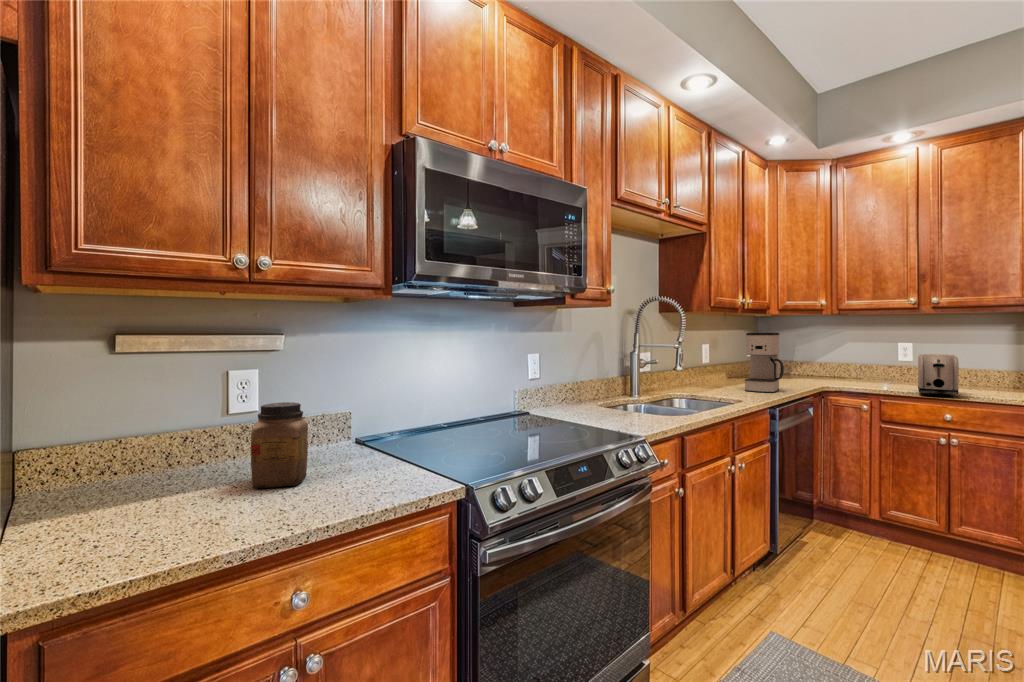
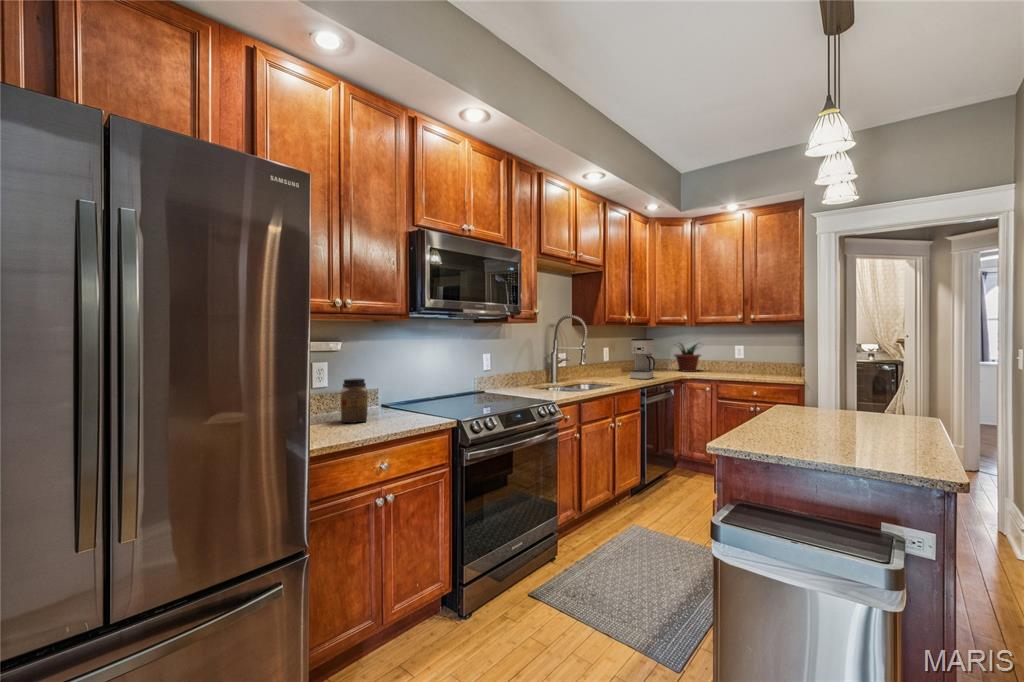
potted plant: none [795,338,847,380] -> present [675,343,701,372]
toaster: present [918,354,959,397] -> none [737,353,760,380]

